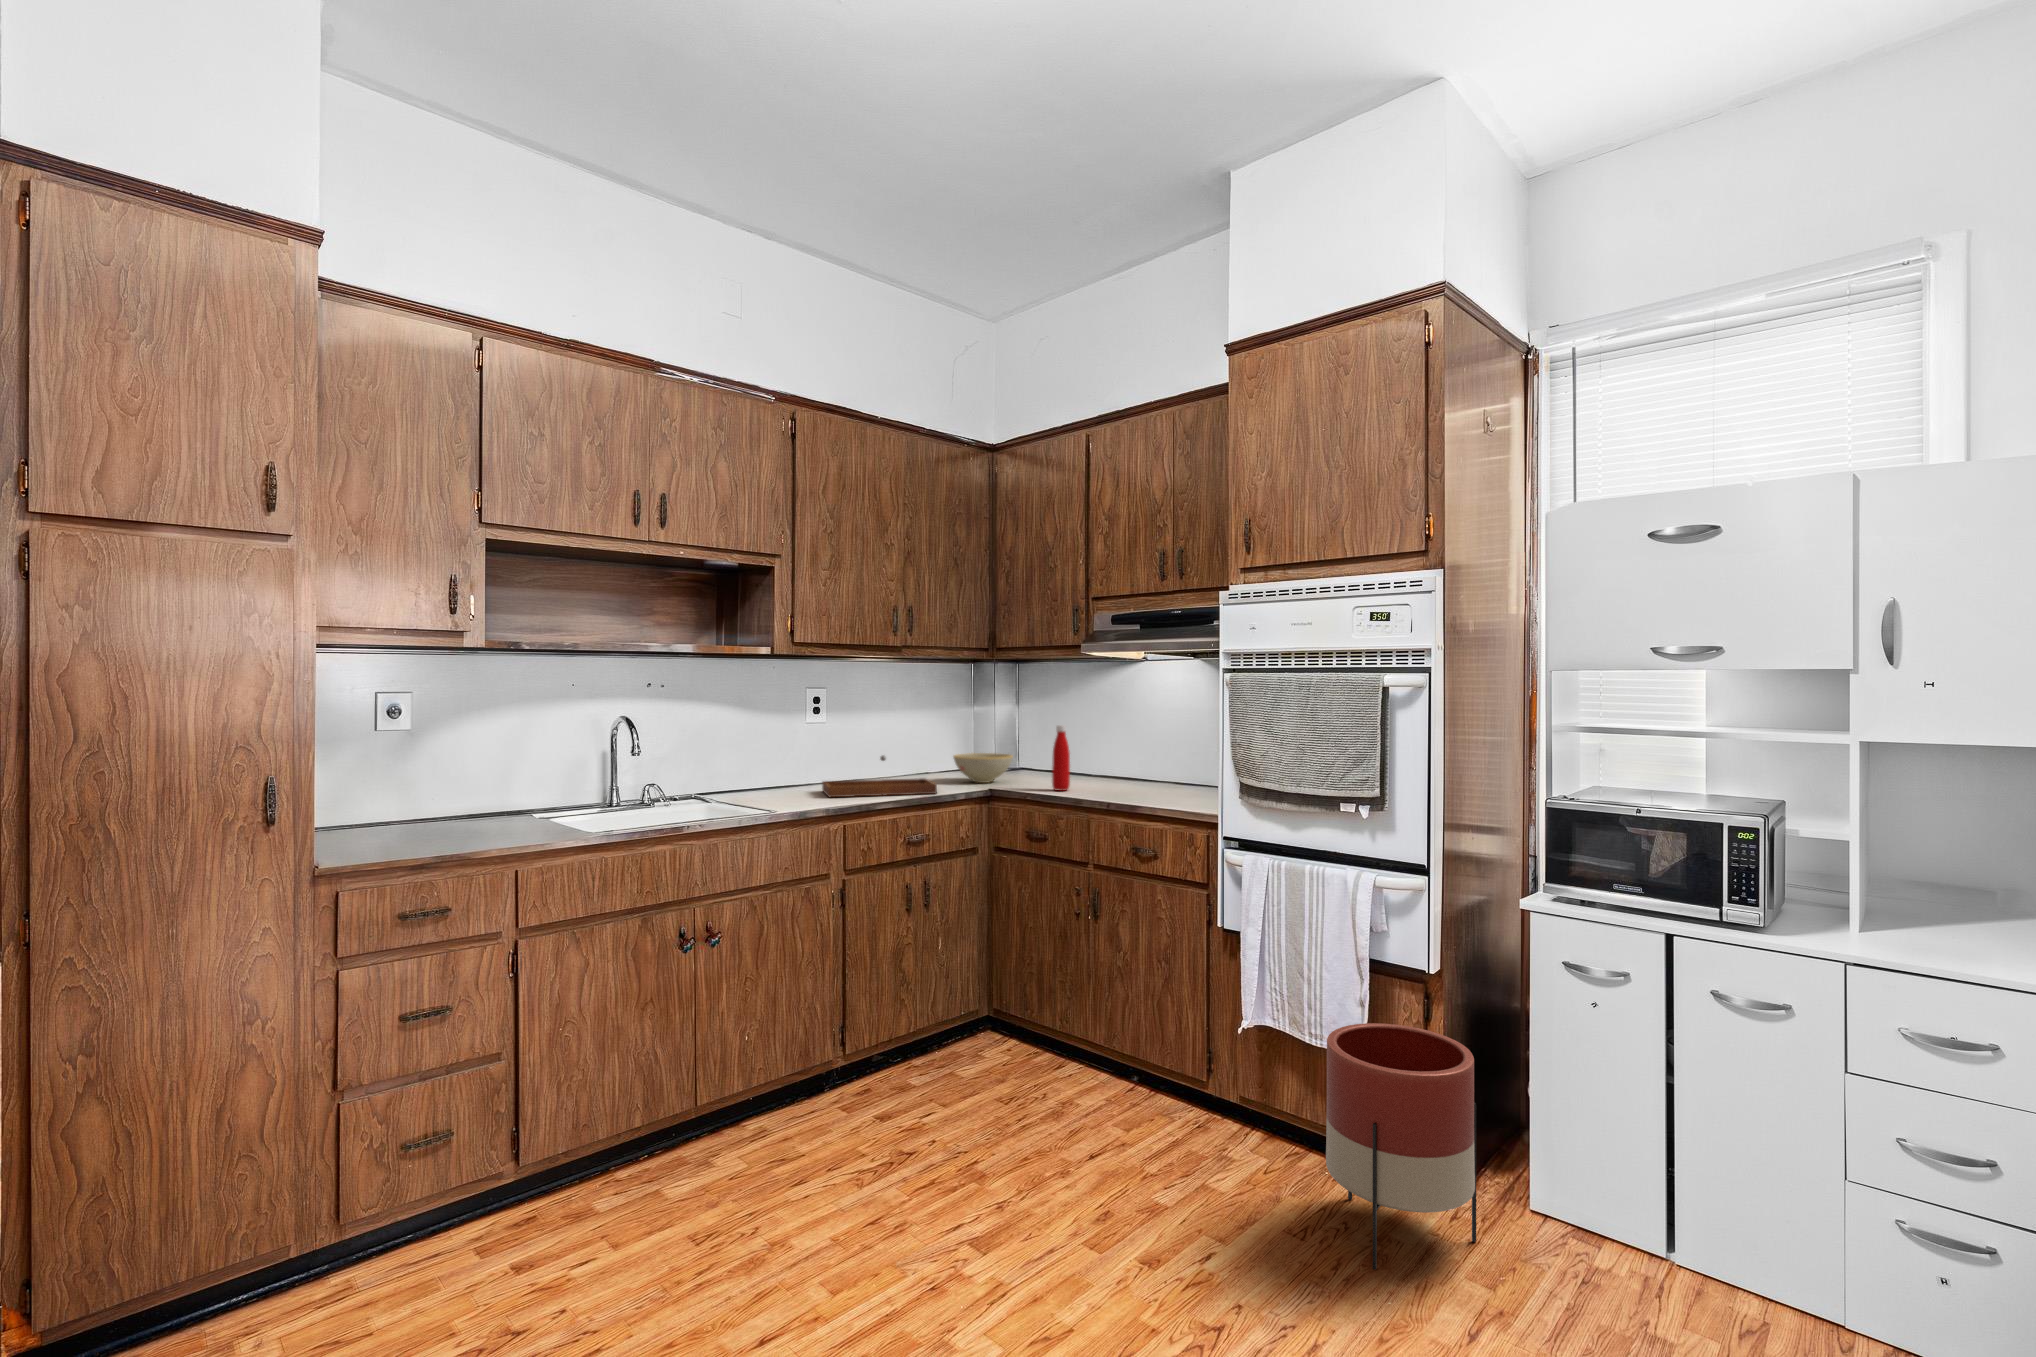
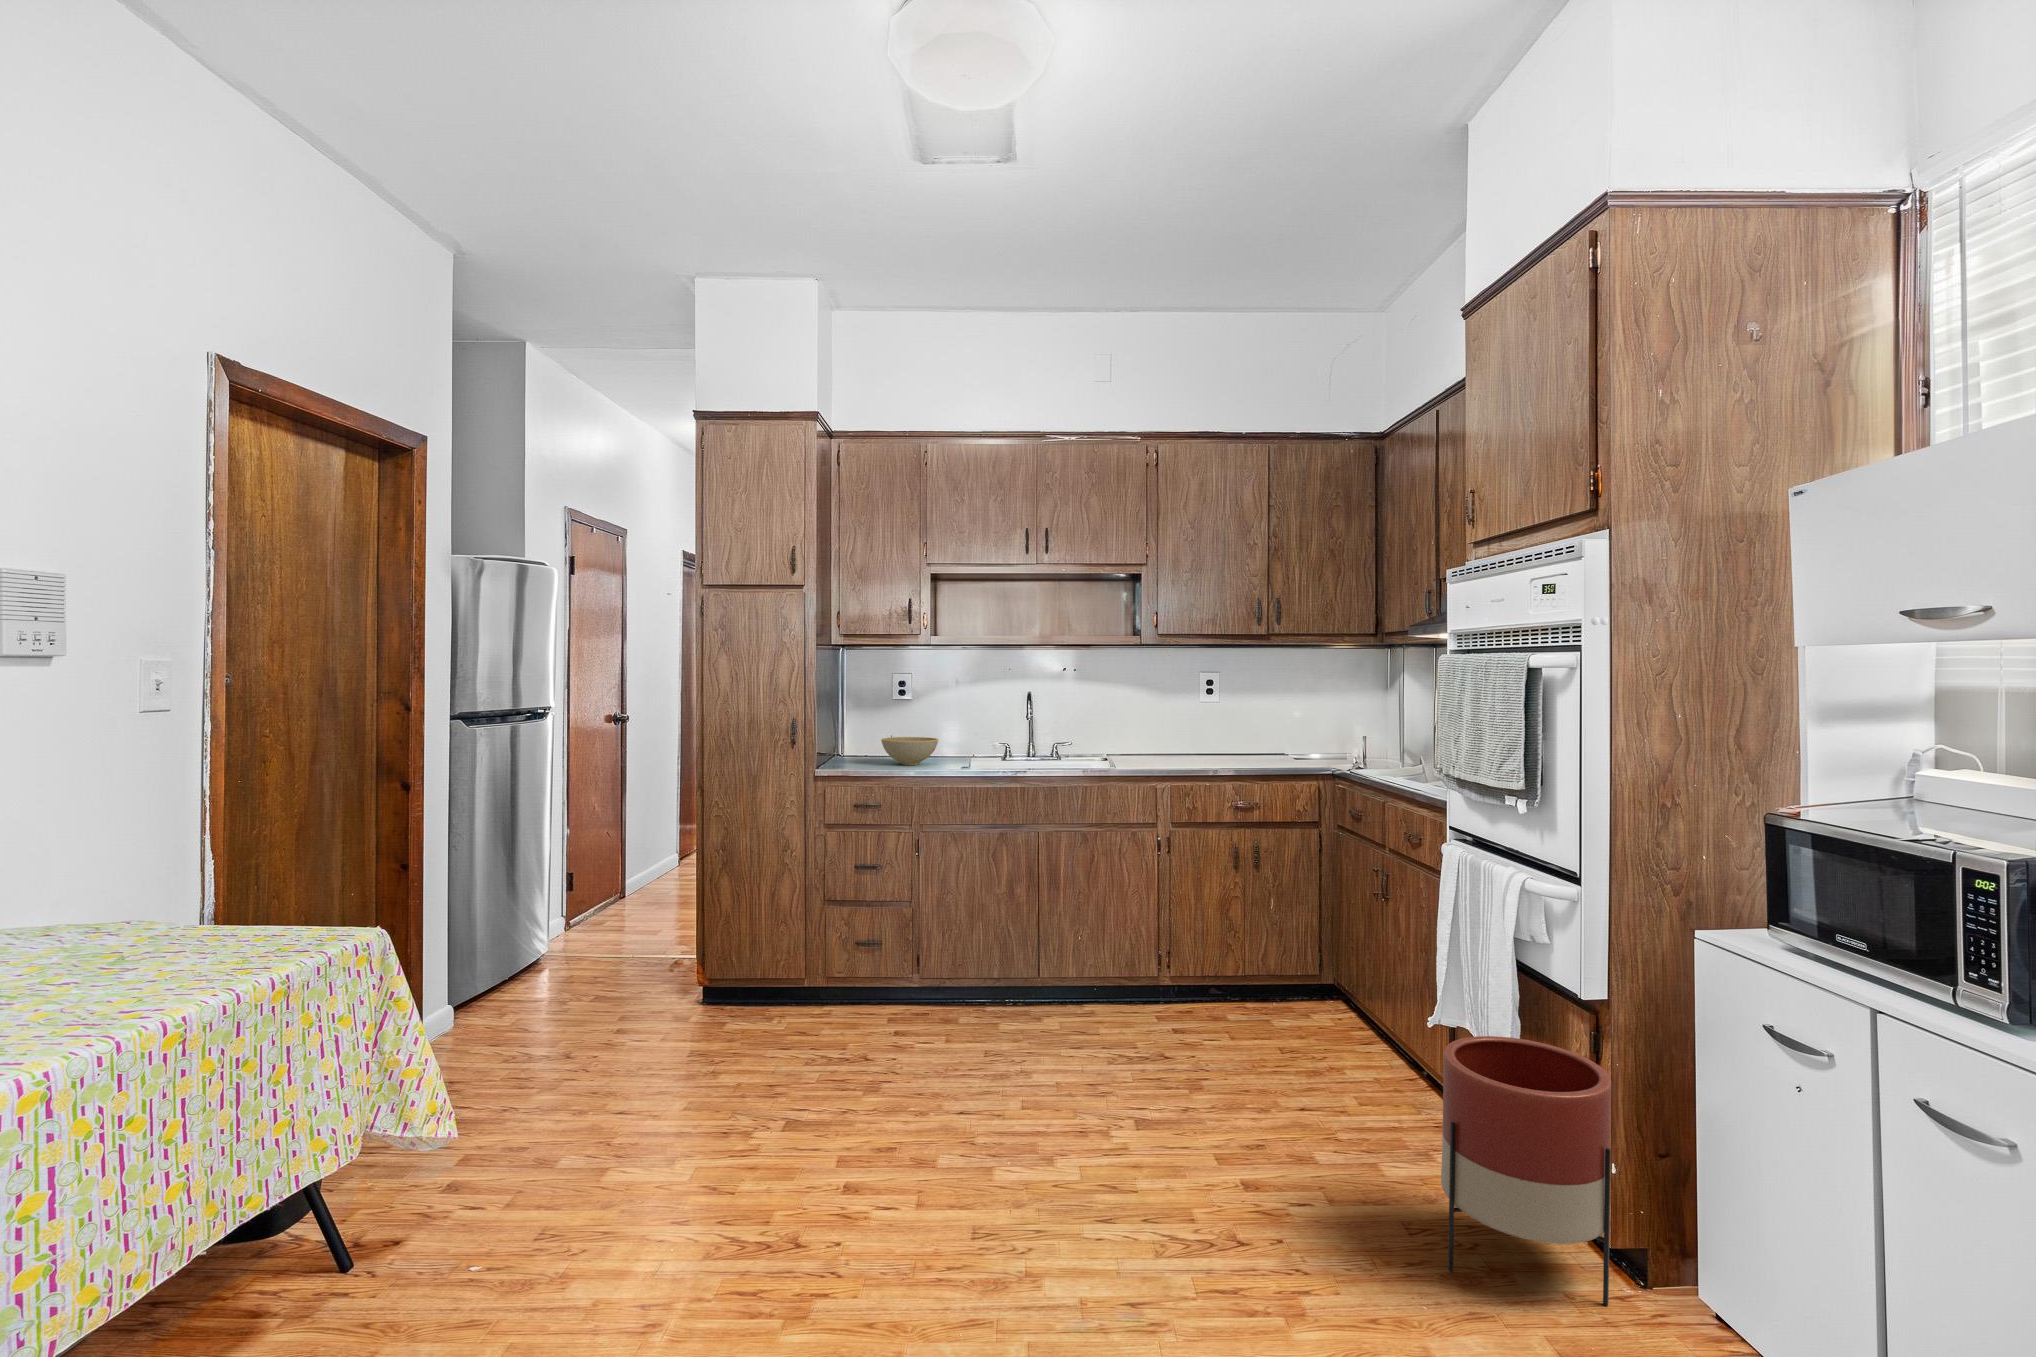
bottle: present [1052,725,1070,791] -> none [1397,714,1416,780]
bowl: present [954,753,1013,783] -> present [881,737,938,765]
tray: present [822,755,937,797] -> none [1185,735,1290,772]

